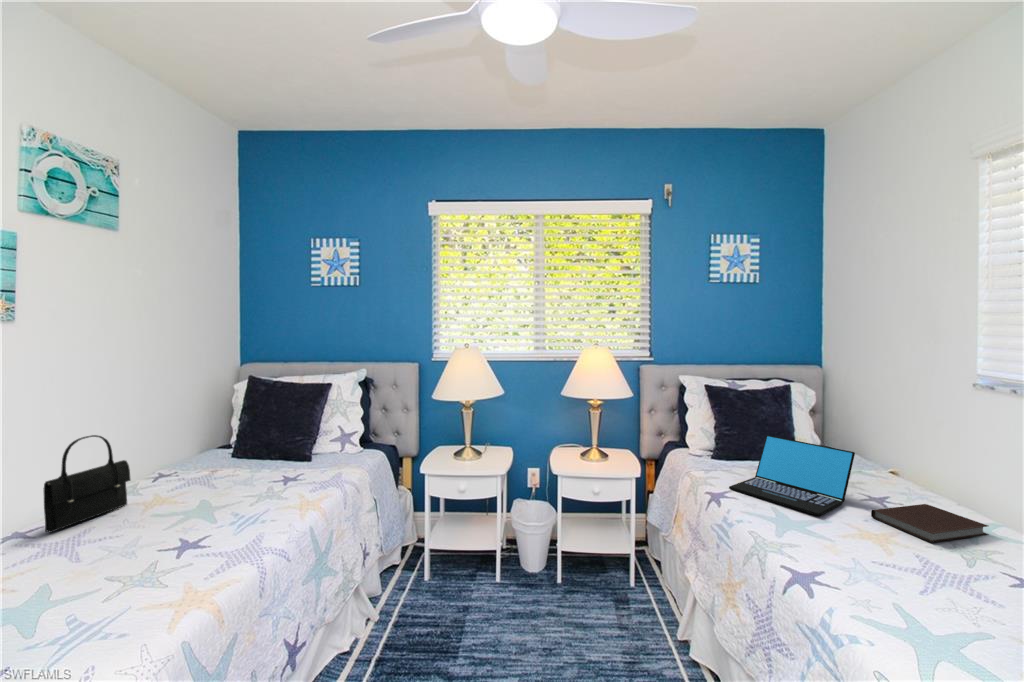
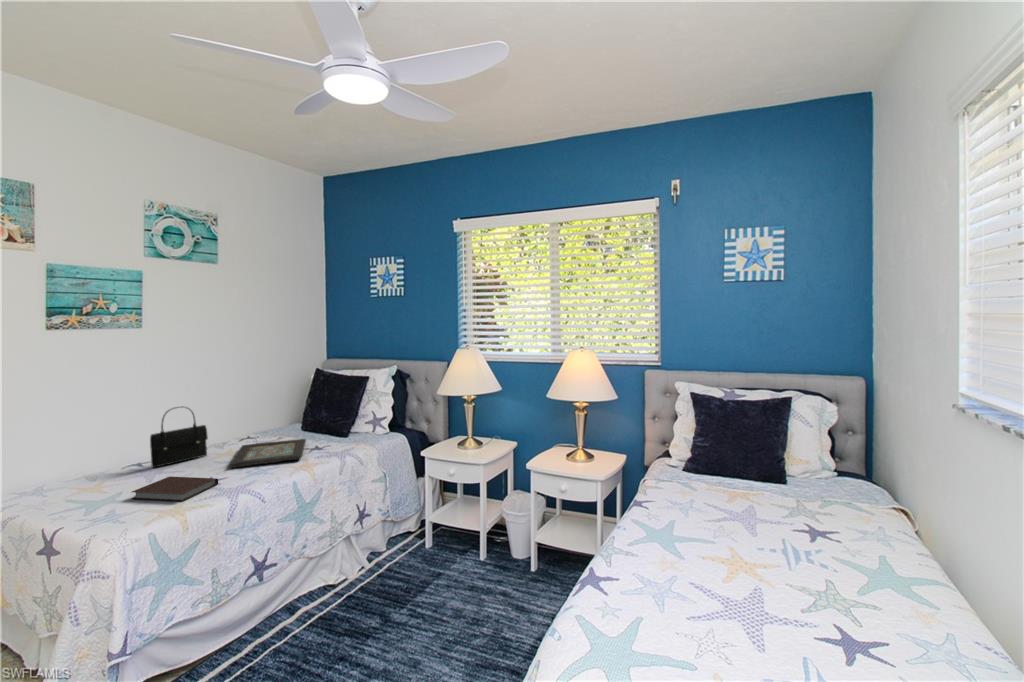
laptop: present [729,435,855,516] -> none [656,451,785,539]
decorative tray: none [177,467,290,516] -> present [230,439,306,468]
notebook: present [871,504,988,543] -> present [132,477,218,501]

